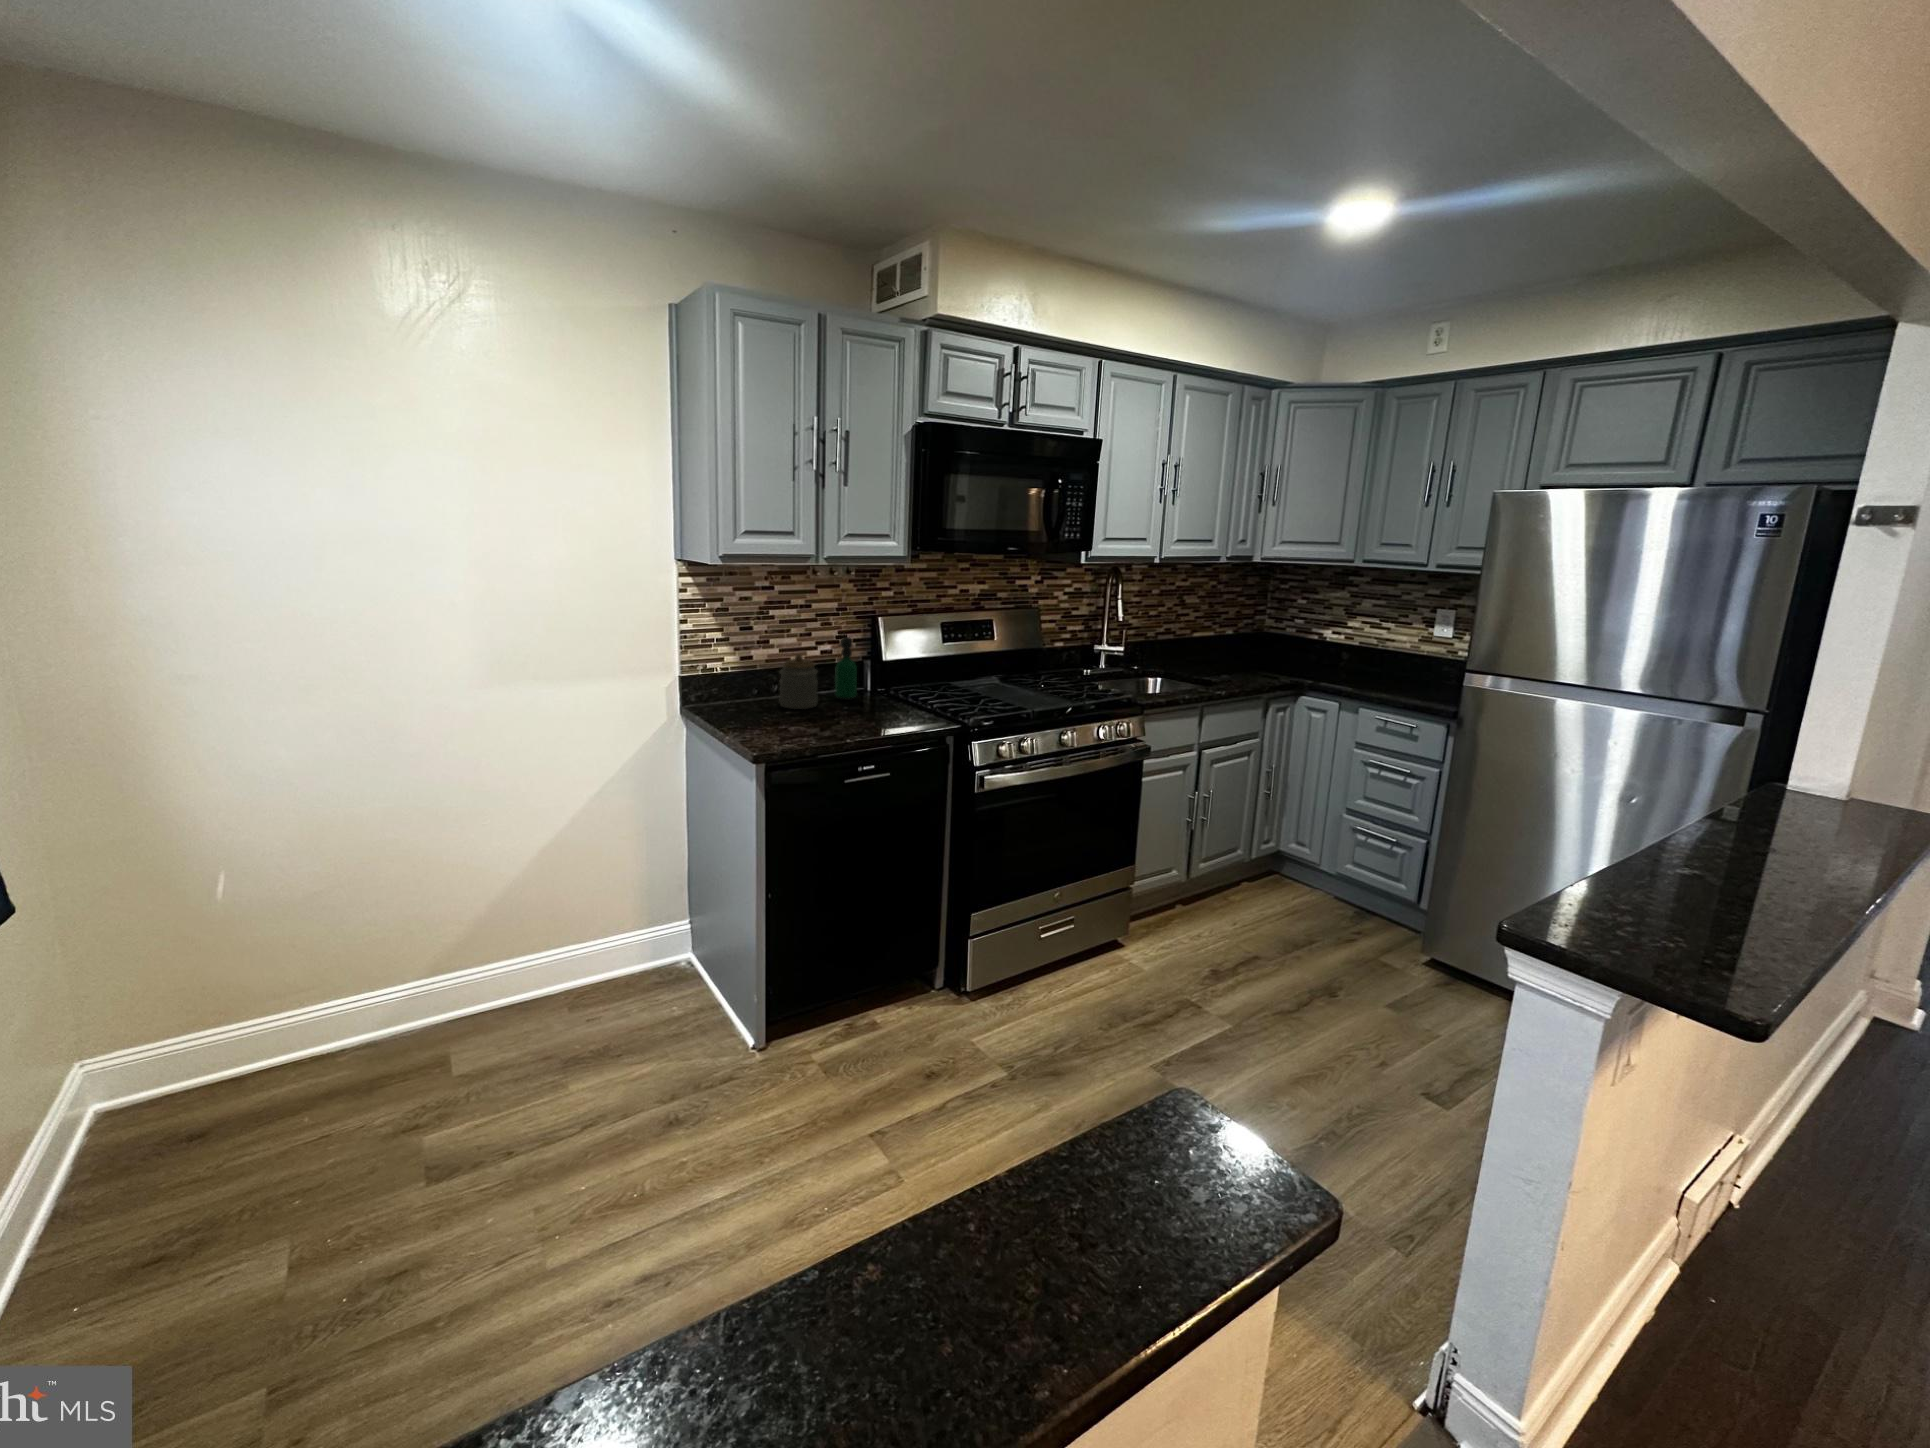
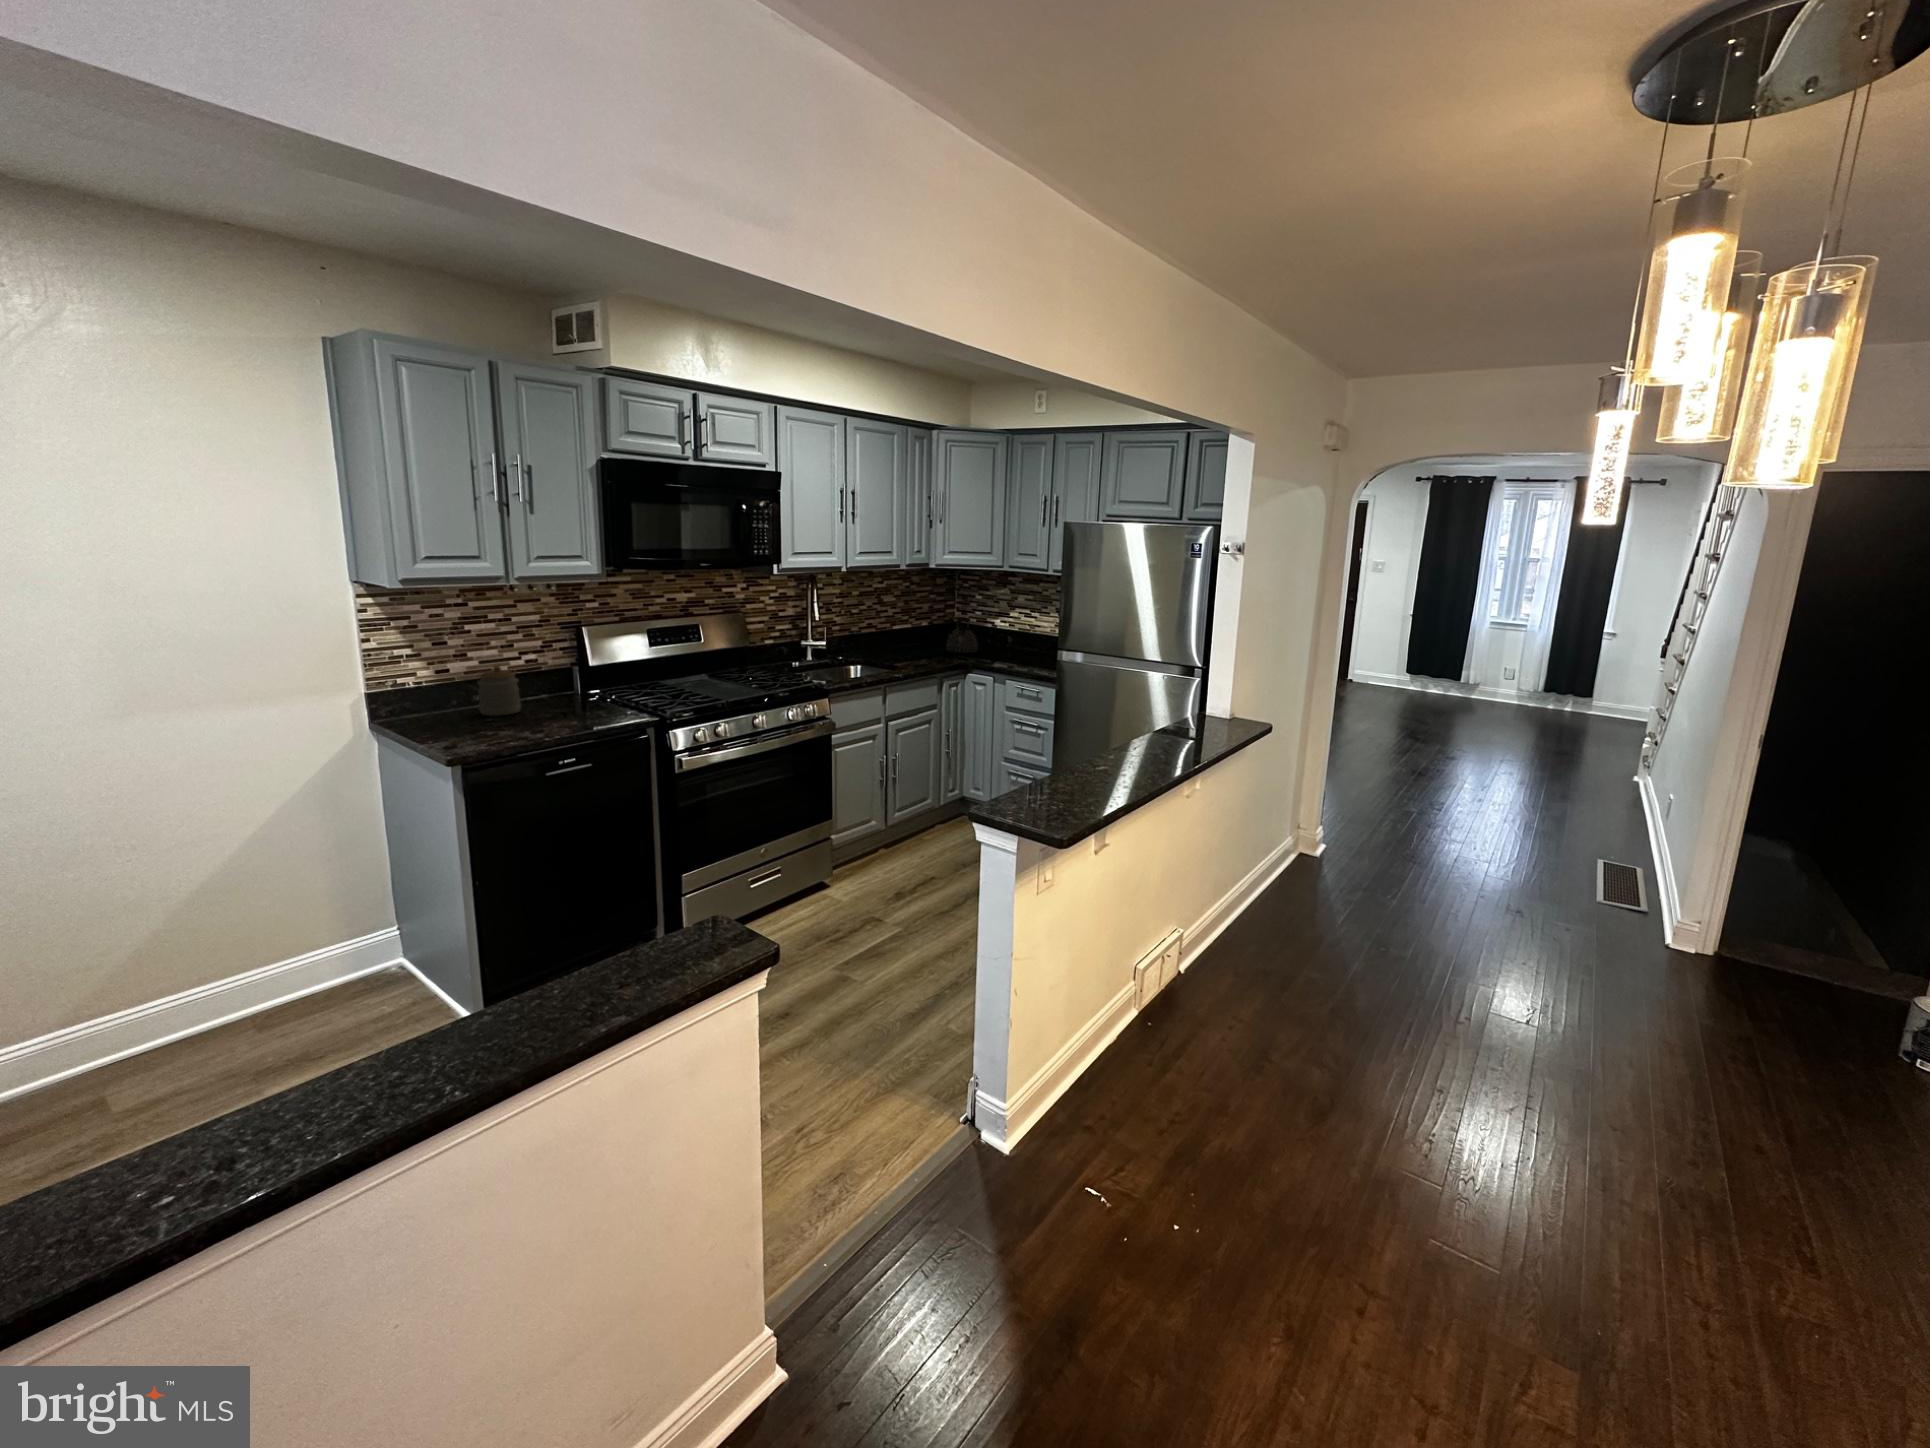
kettle: none [1263,624,1307,670] -> present [946,617,978,653]
soap dispenser: present [835,637,857,700] -> none [539,647,563,704]

